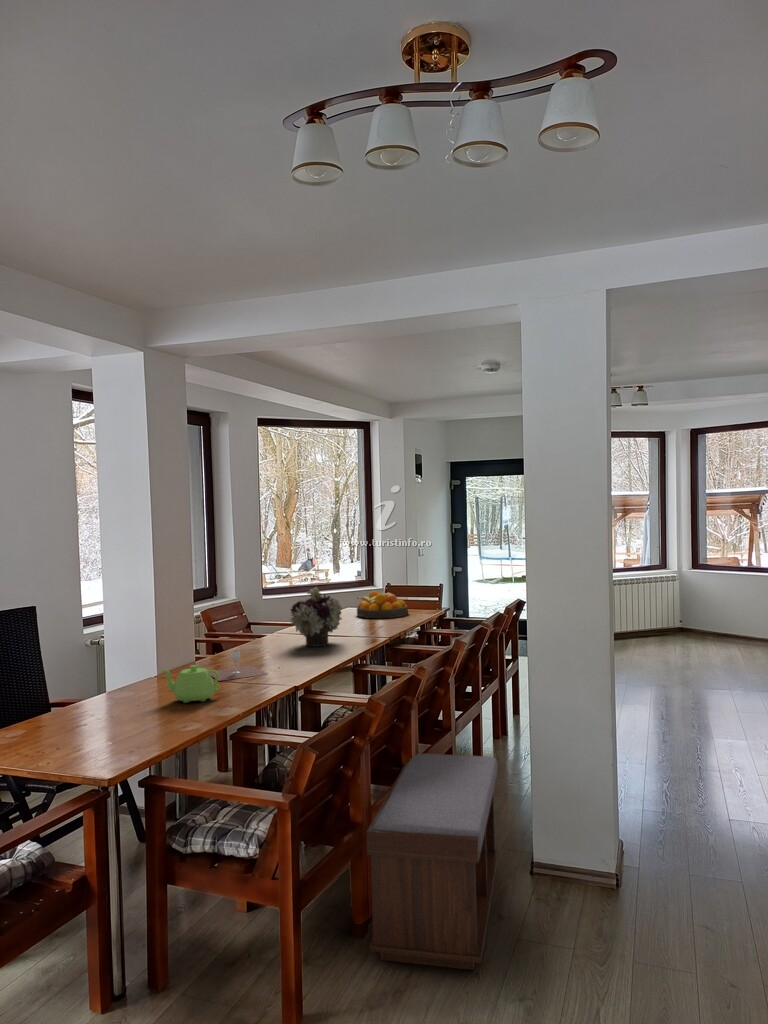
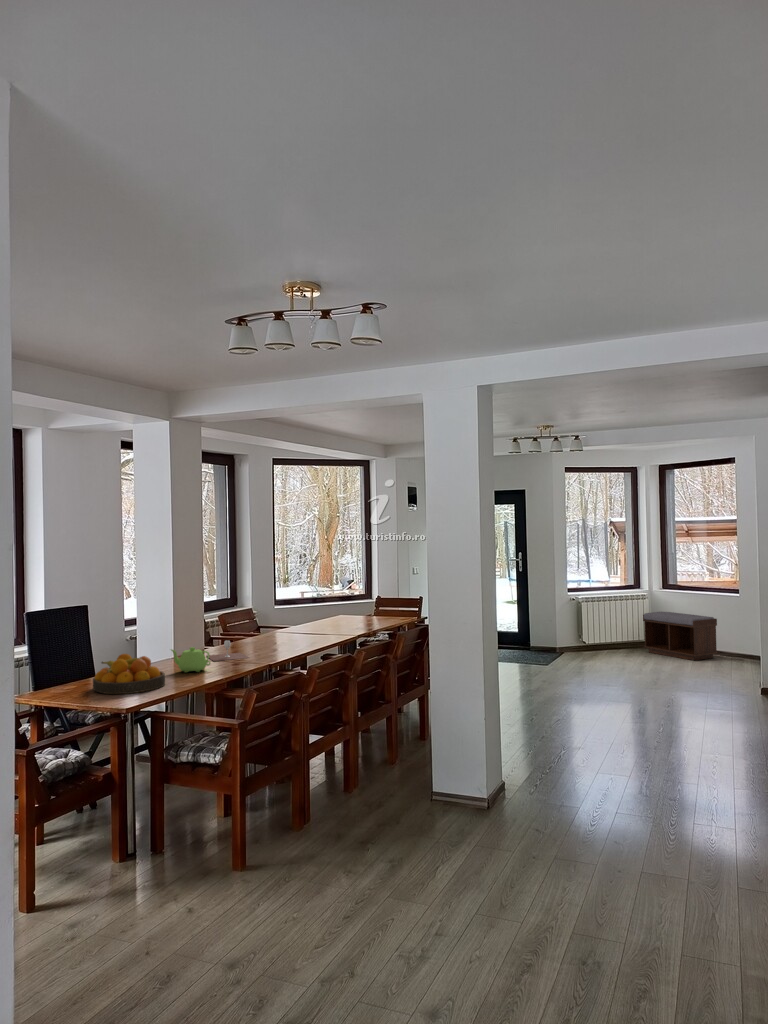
flower arrangement: present [290,587,342,647] -> none [274,596,316,642]
fruit bowl: present [357,591,408,618] -> present [93,654,165,694]
bench: present [366,754,498,970] -> present [643,612,718,660]

